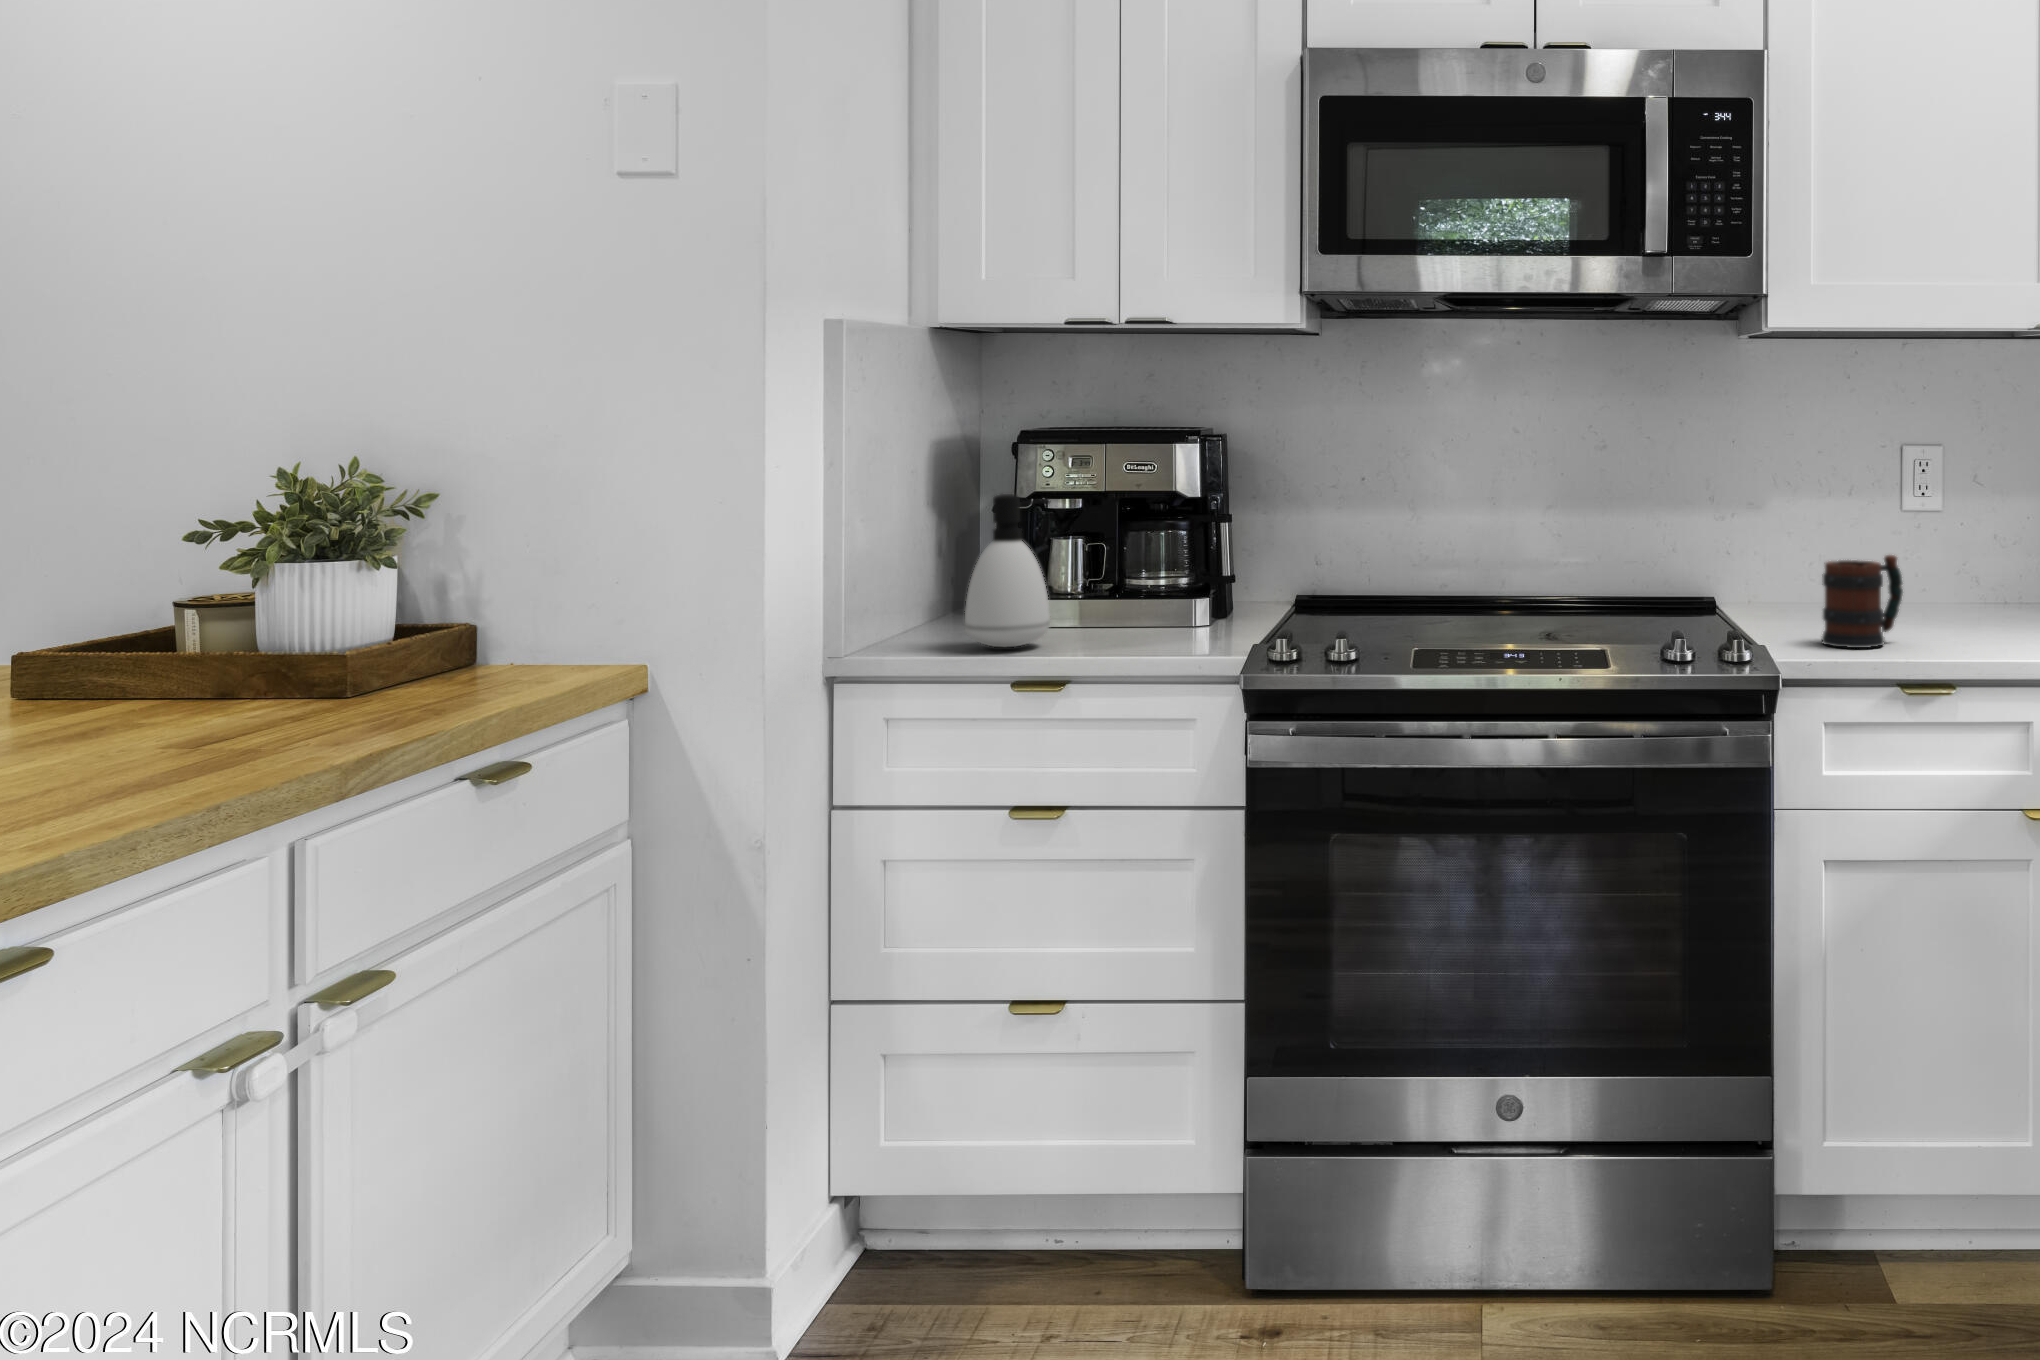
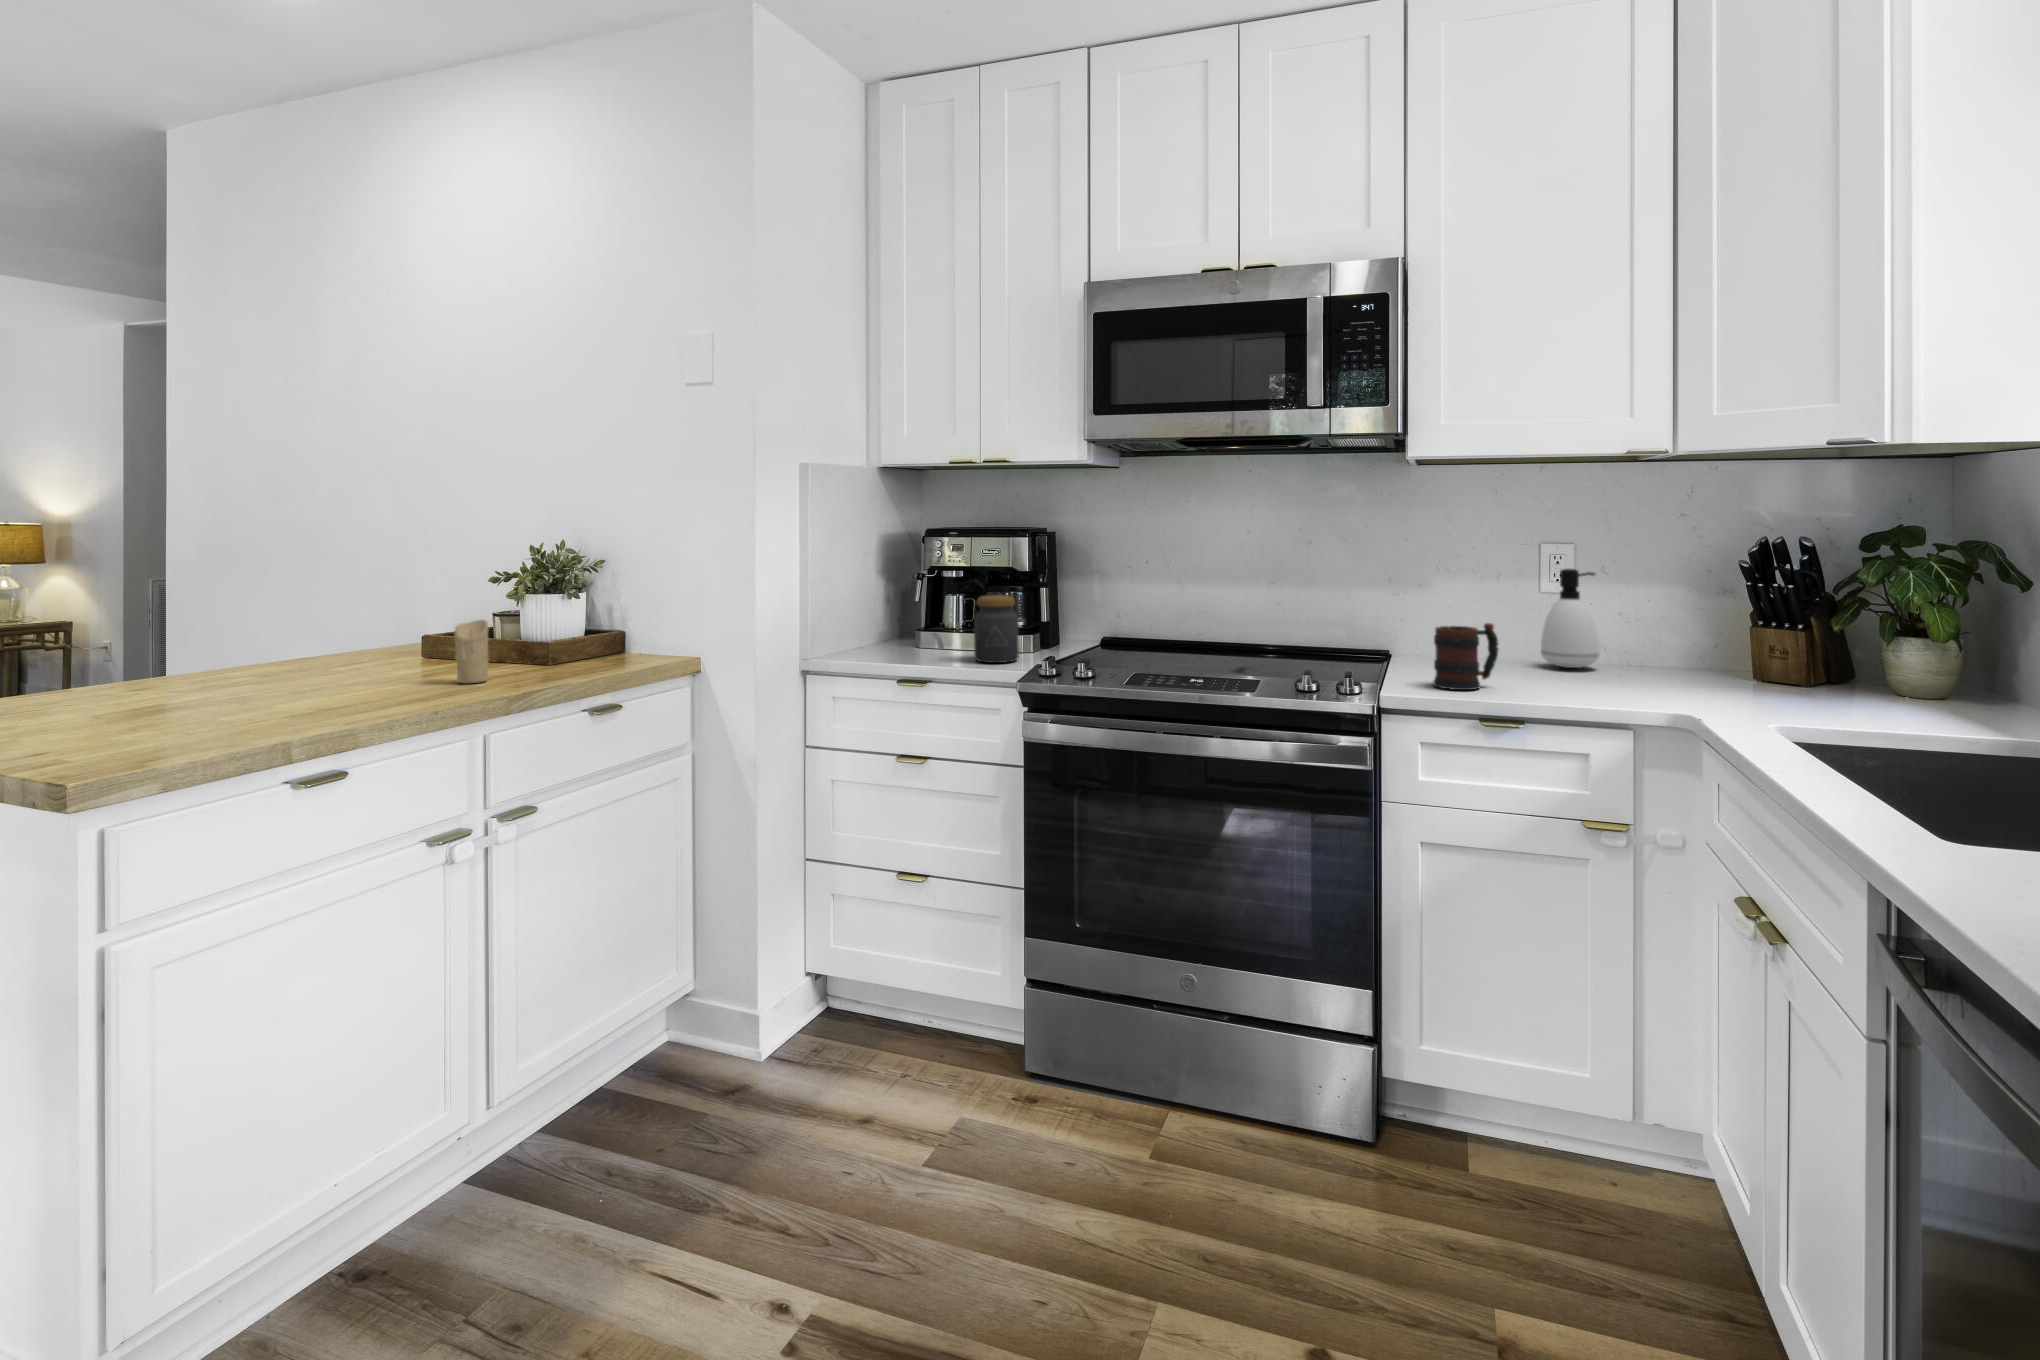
soap dispenser: present [965,494,1051,647] -> present [1541,569,1599,668]
jar: none [1128,538,1200,646] -> present [974,595,1019,663]
candle: none [184,606,262,732] -> present [454,620,489,683]

